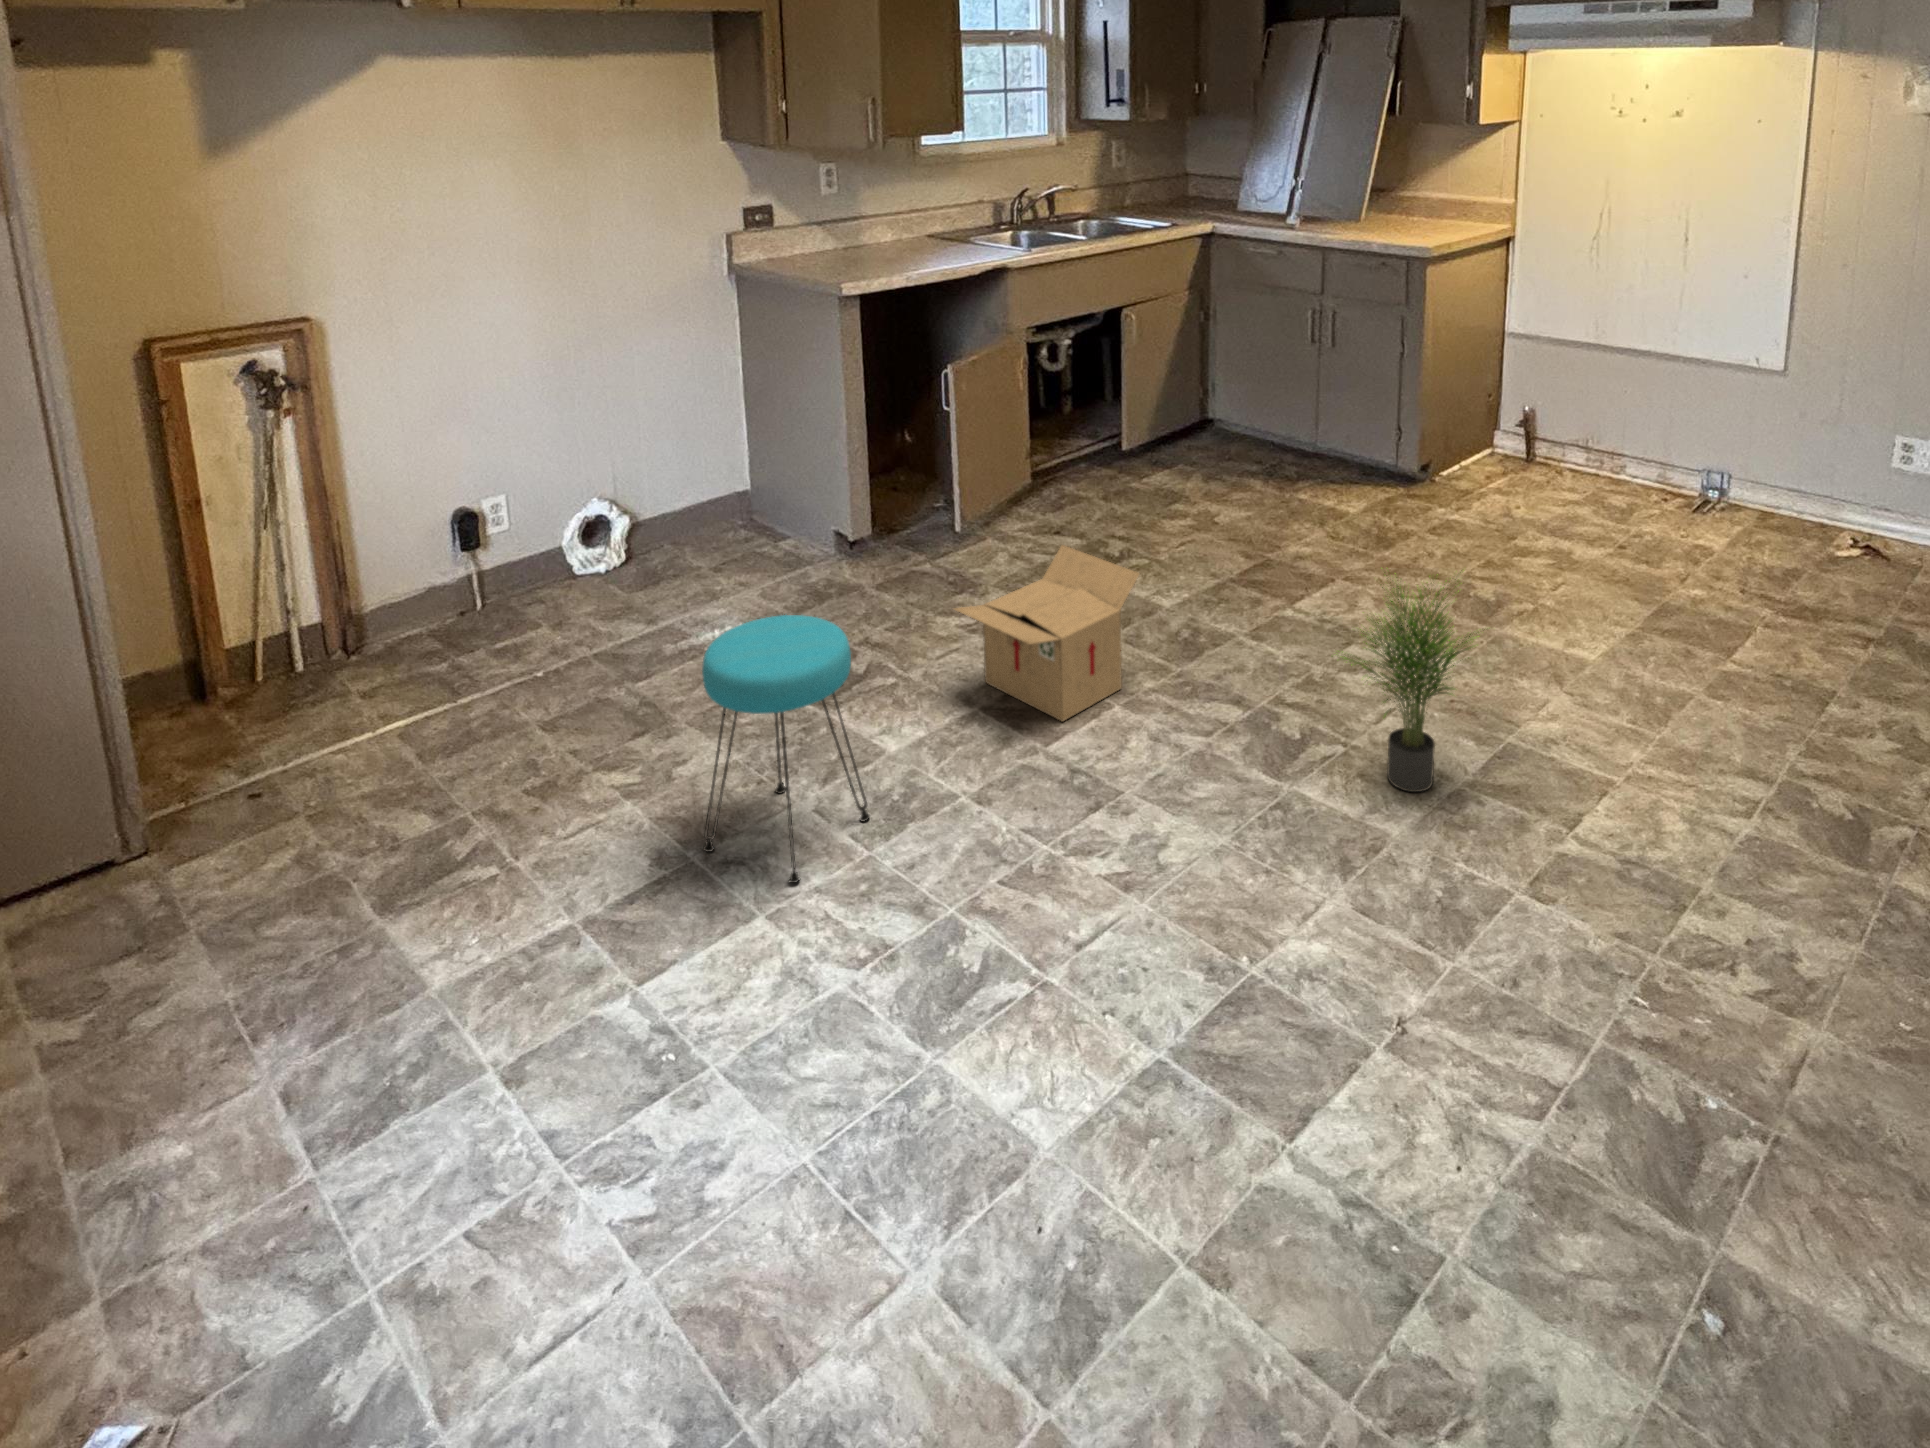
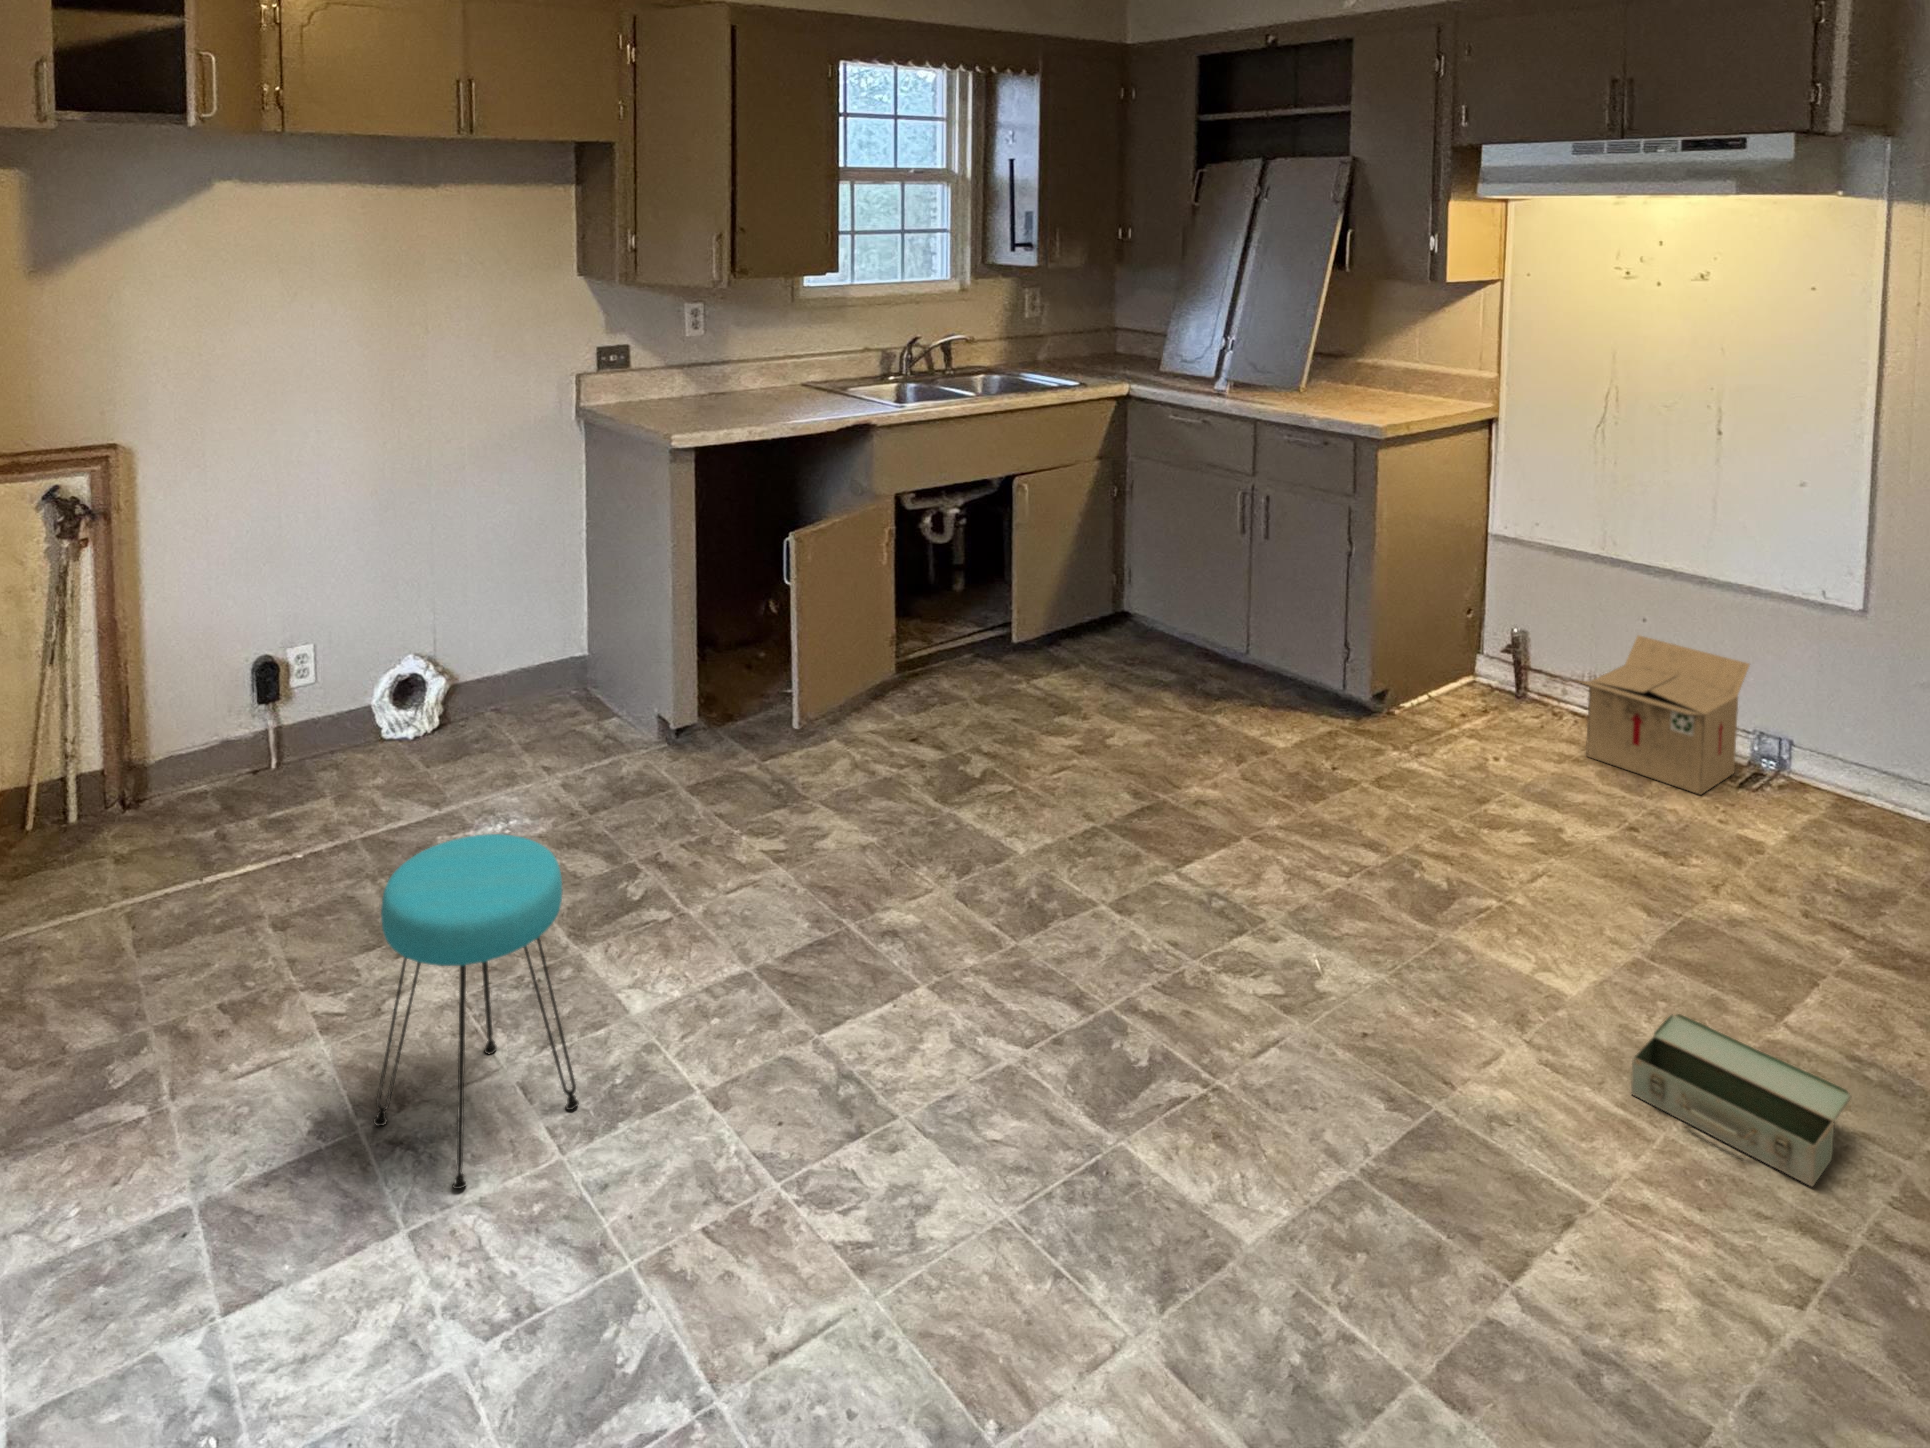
cardboard box: present [954,545,1139,721] -> present [1579,636,1749,795]
potted plant: present [1342,572,1478,792] -> none [1162,851,1397,1177]
toolbox: none [1637,658,1779,753] -> present [1631,1014,1851,1186]

